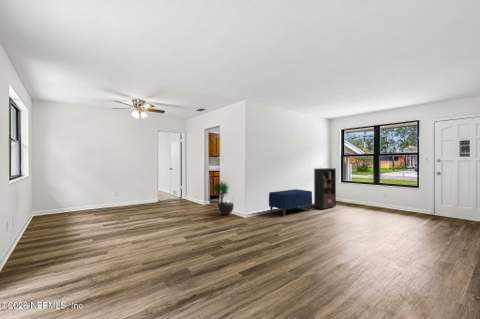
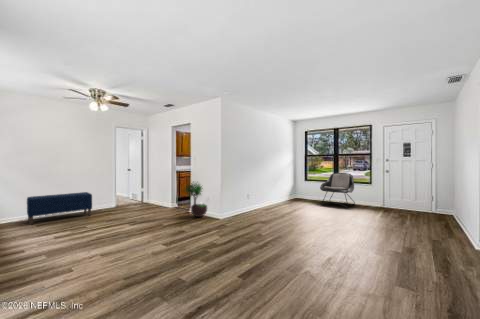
bookcase: present [314,168,336,209] -> none [284,167,302,207]
lounge chair: none [356,175,398,214] -> present [320,173,355,208]
bench: present [269,189,312,216] -> present [27,192,92,225]

